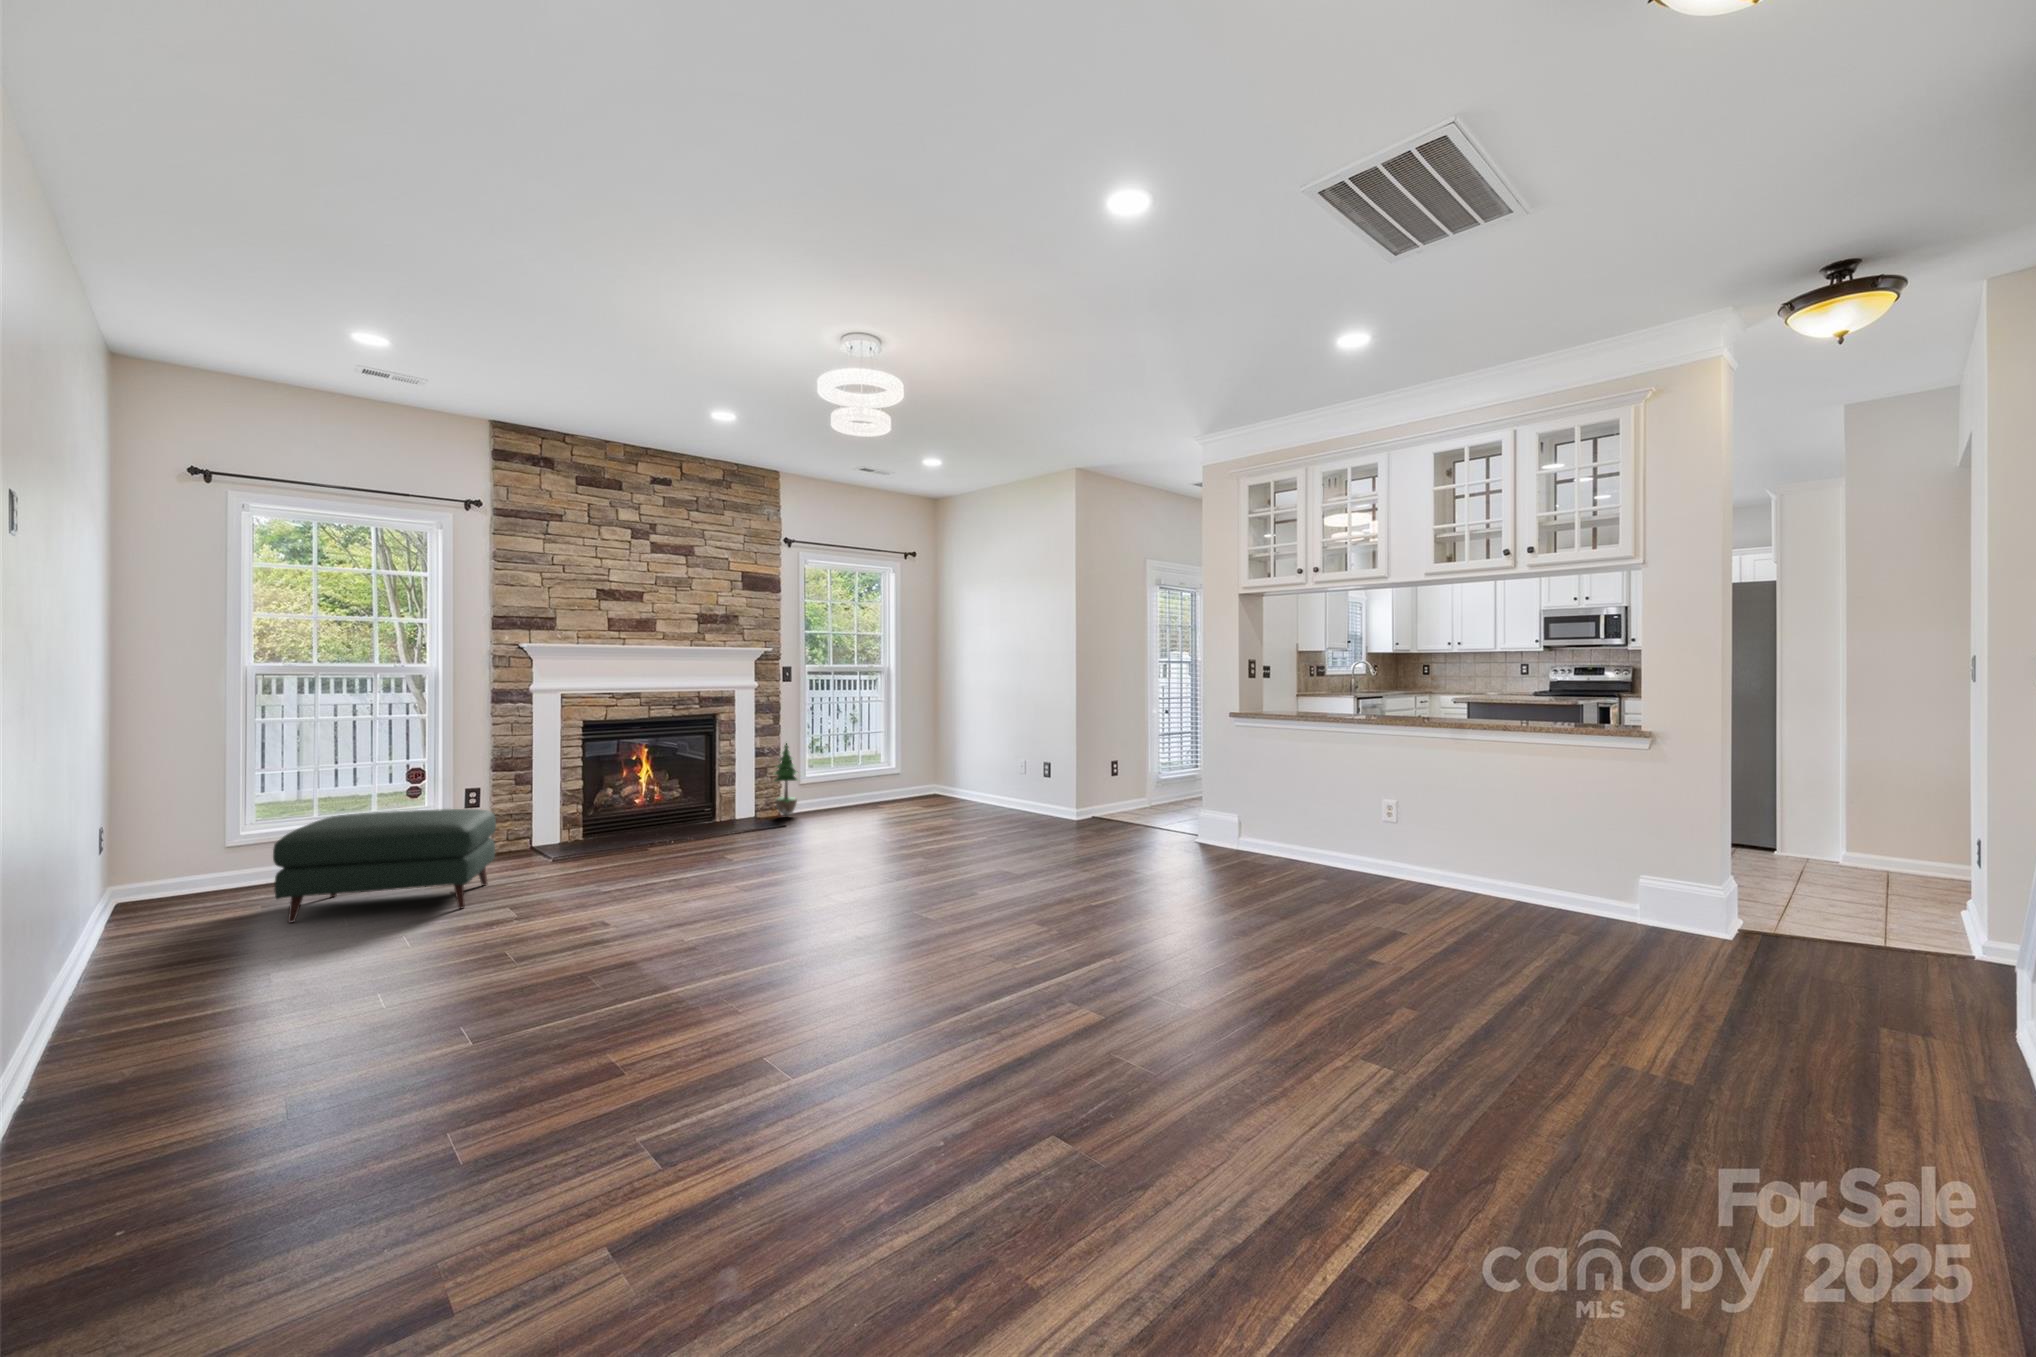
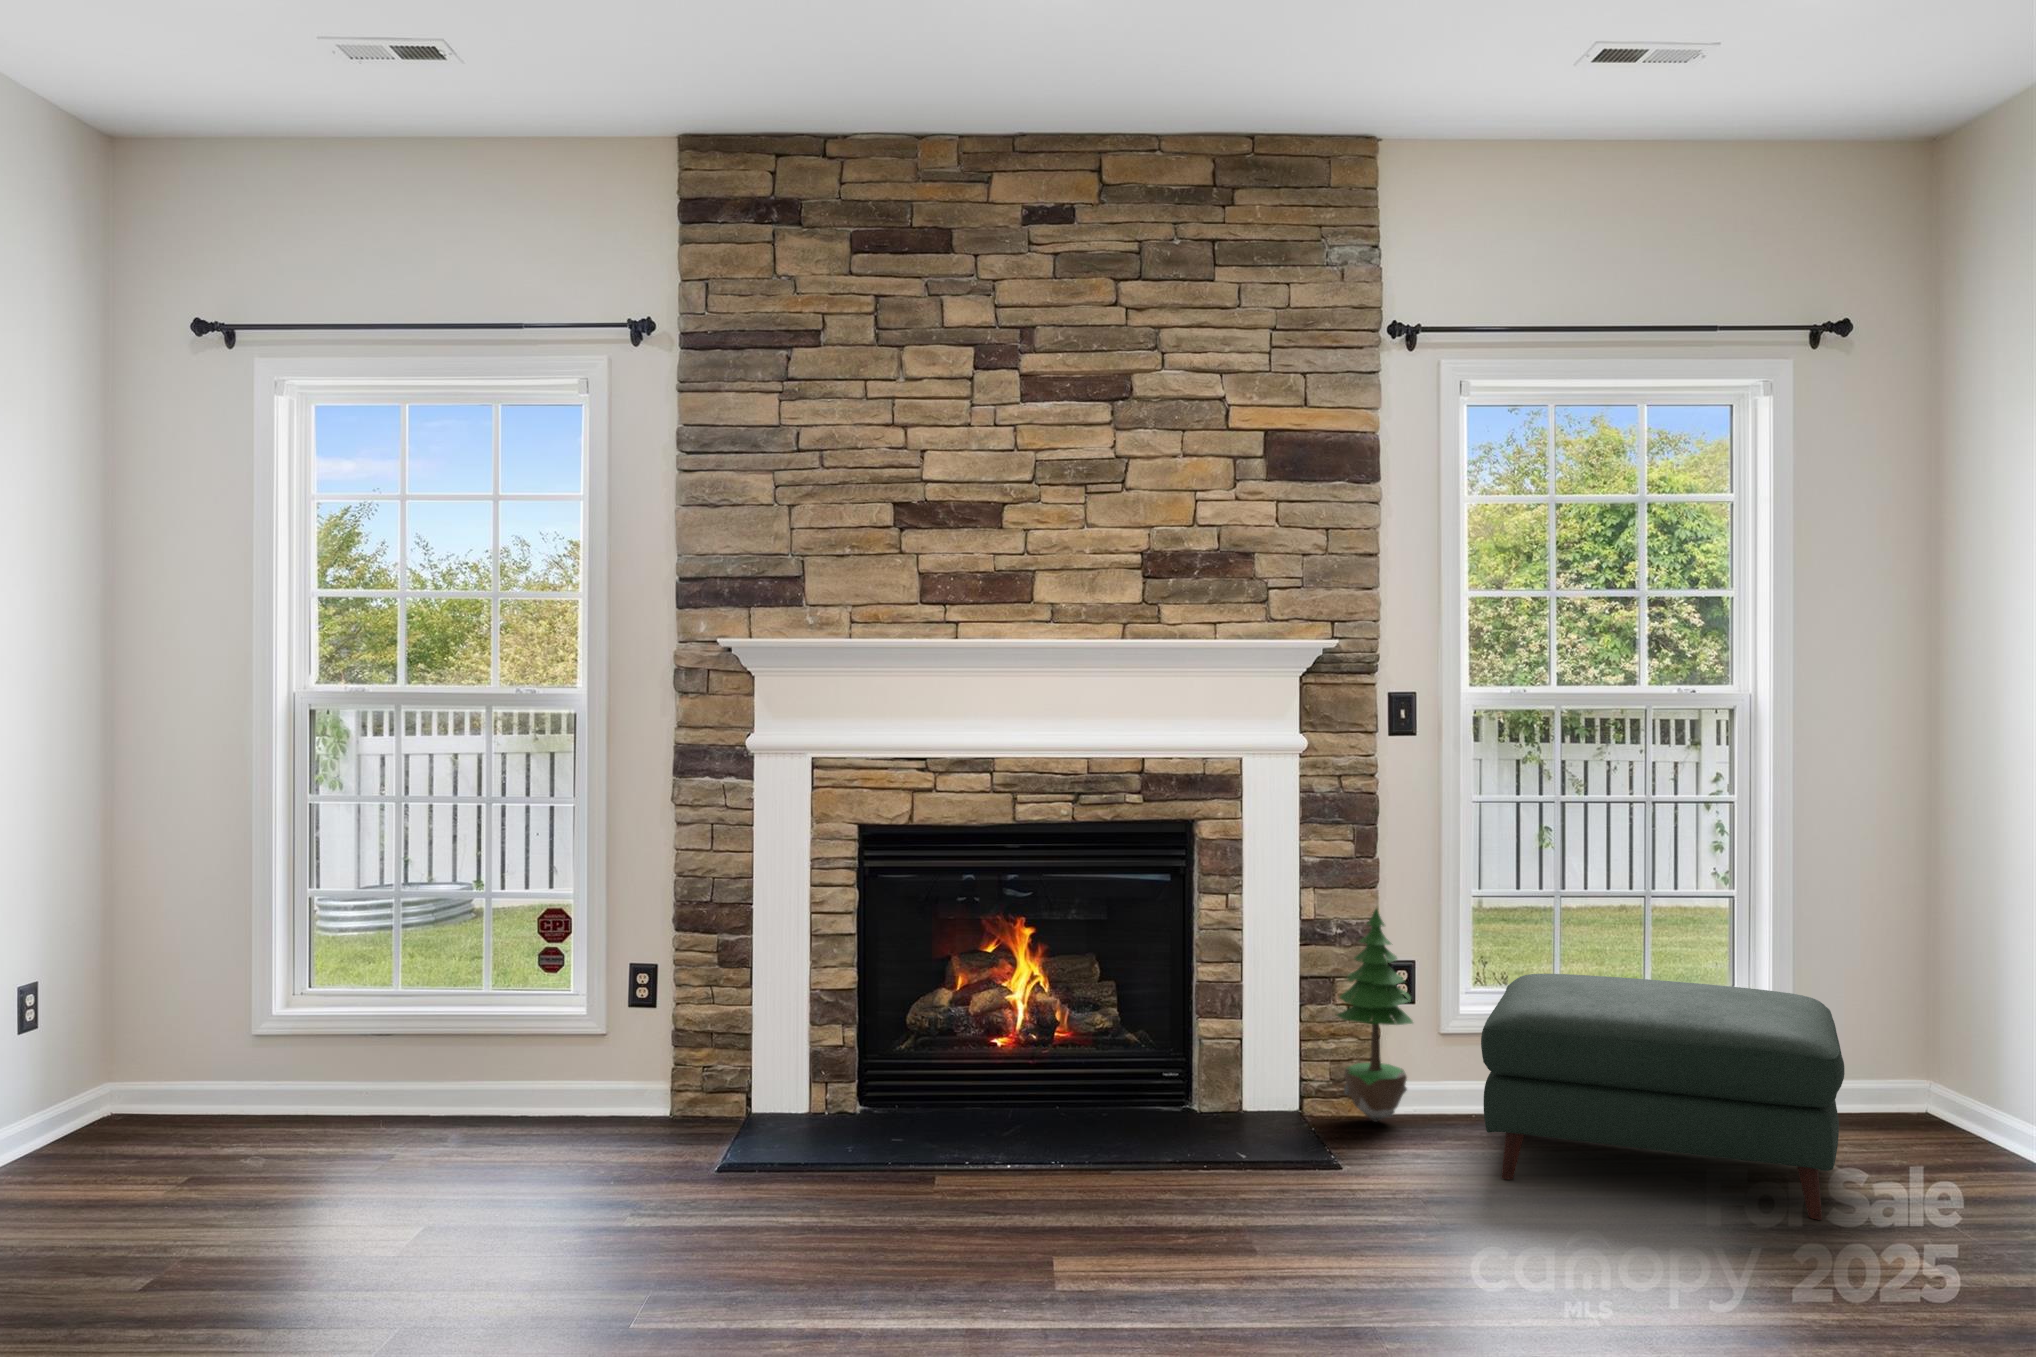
ottoman: present [273,809,496,923] -> present [1481,974,1845,1220]

